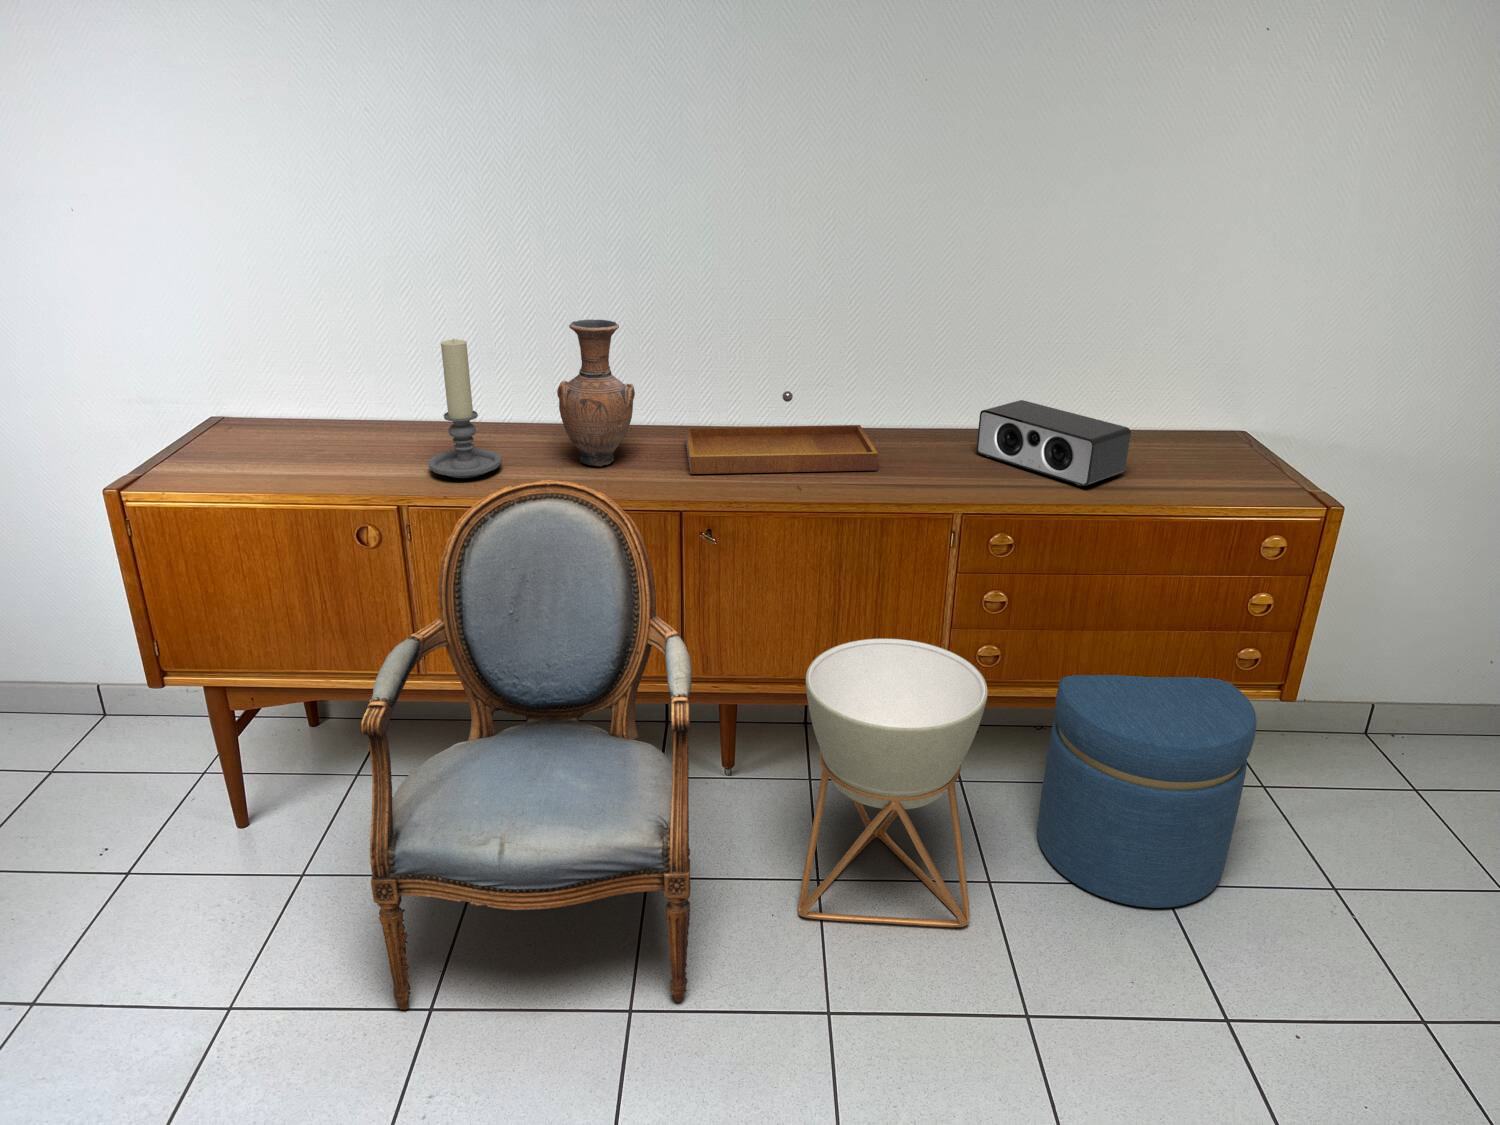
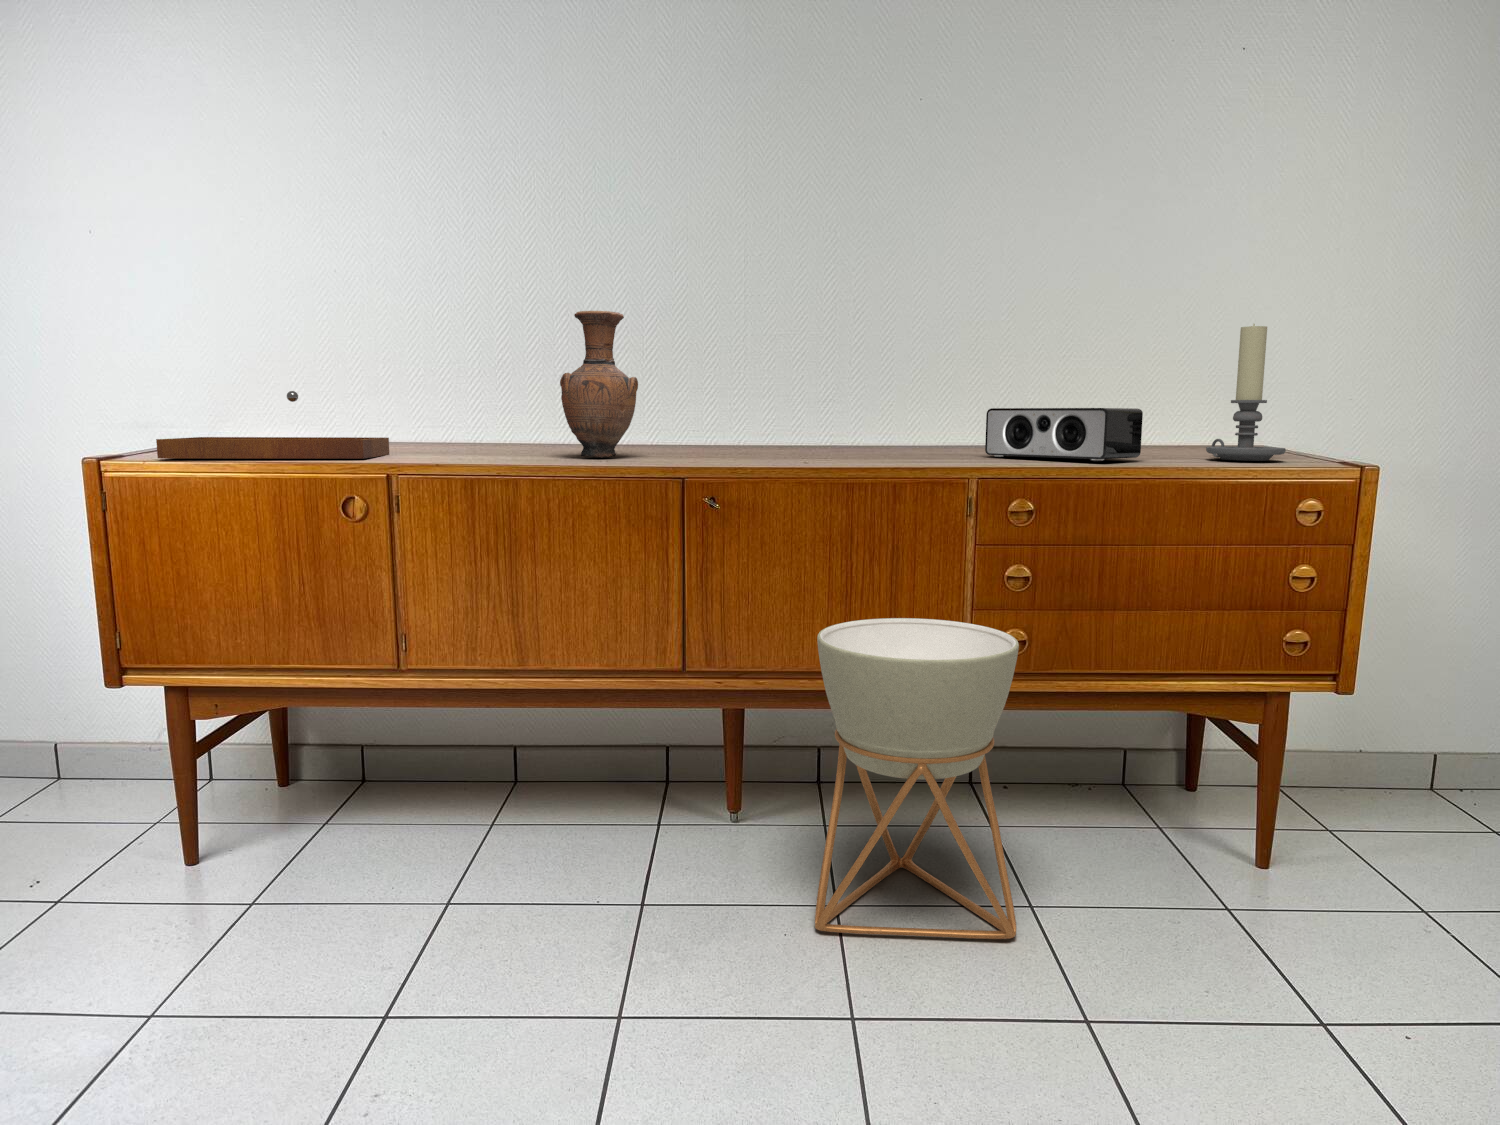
candle holder: present [428,339,502,478] -> present [1206,324,1286,461]
tray: present [686,391,878,474] -> present [156,391,389,459]
armchair: present [361,480,692,1010] -> none [311,439,692,1012]
ottoman: present [1037,675,1257,908] -> none [1083,657,1319,923]

